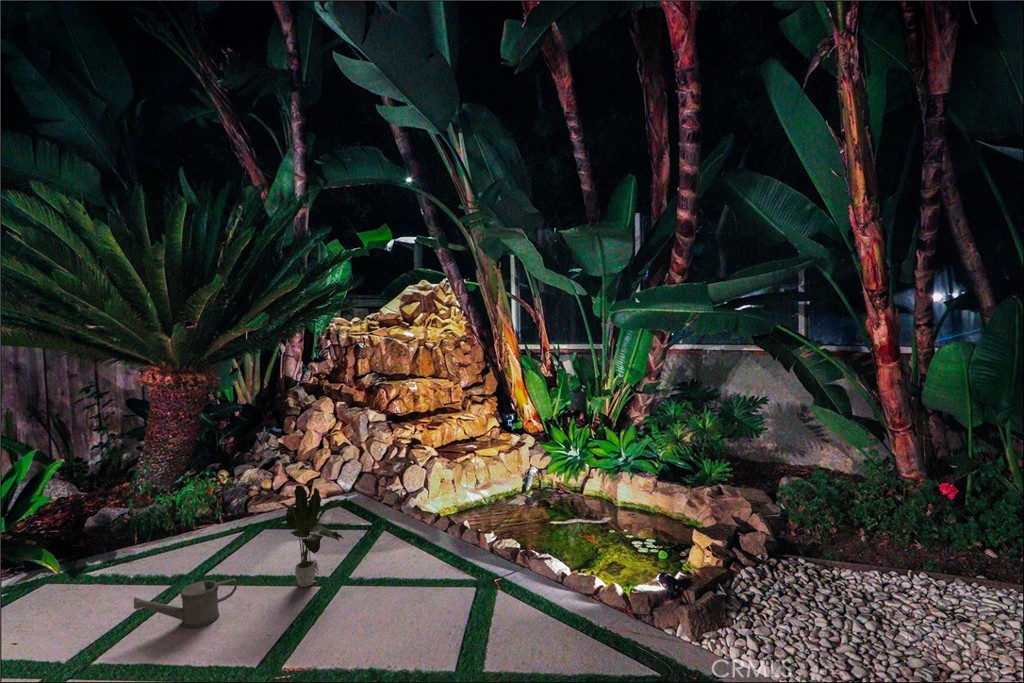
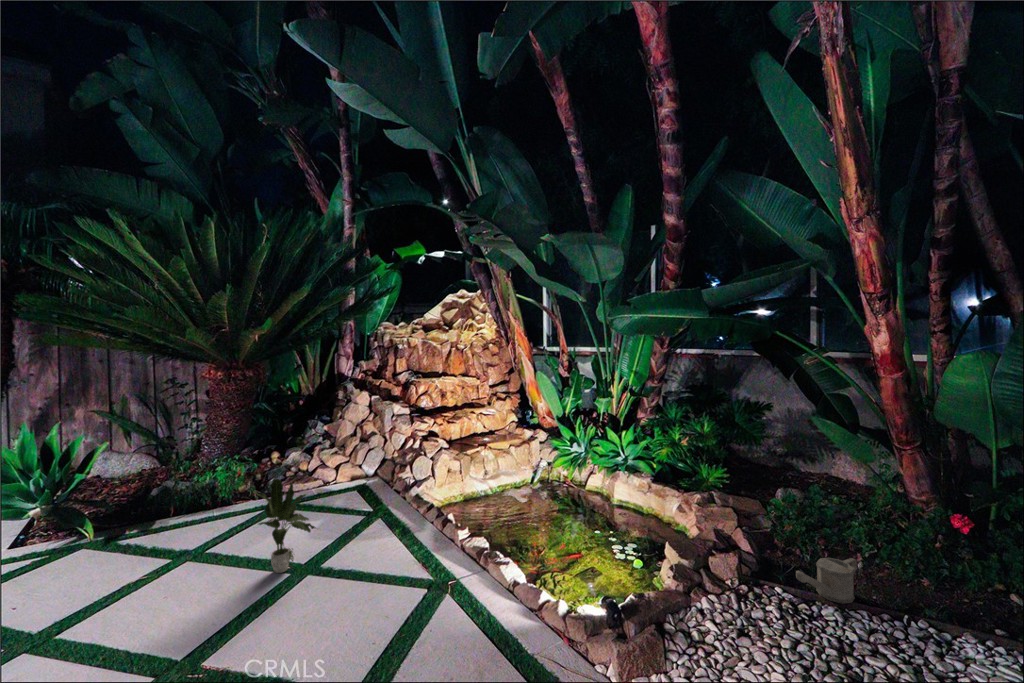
watering can: present [134,579,237,628] -> present [796,558,857,603]

